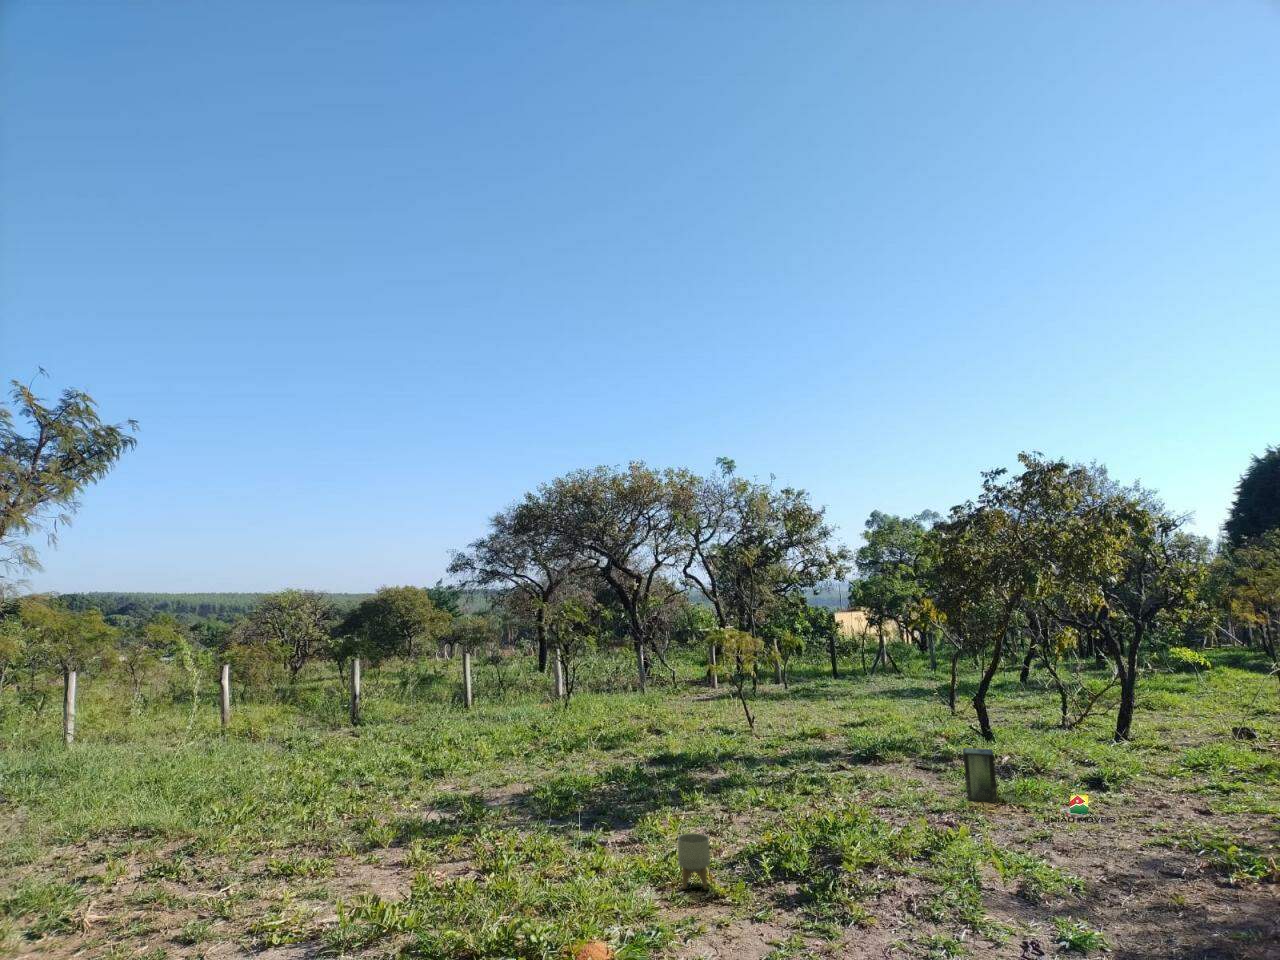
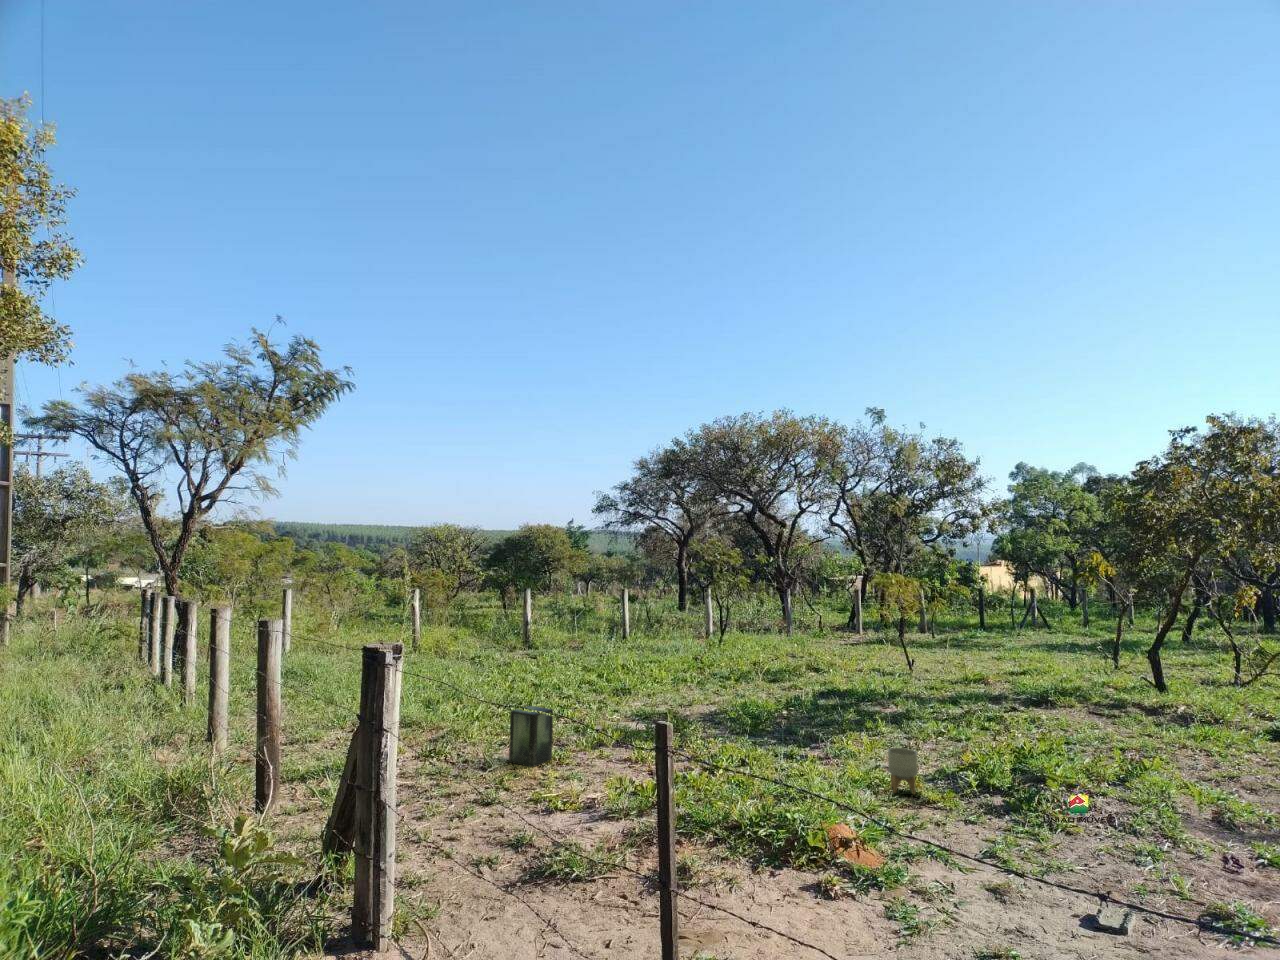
storage box: present [963,748,998,803] -> present [509,706,553,767]

